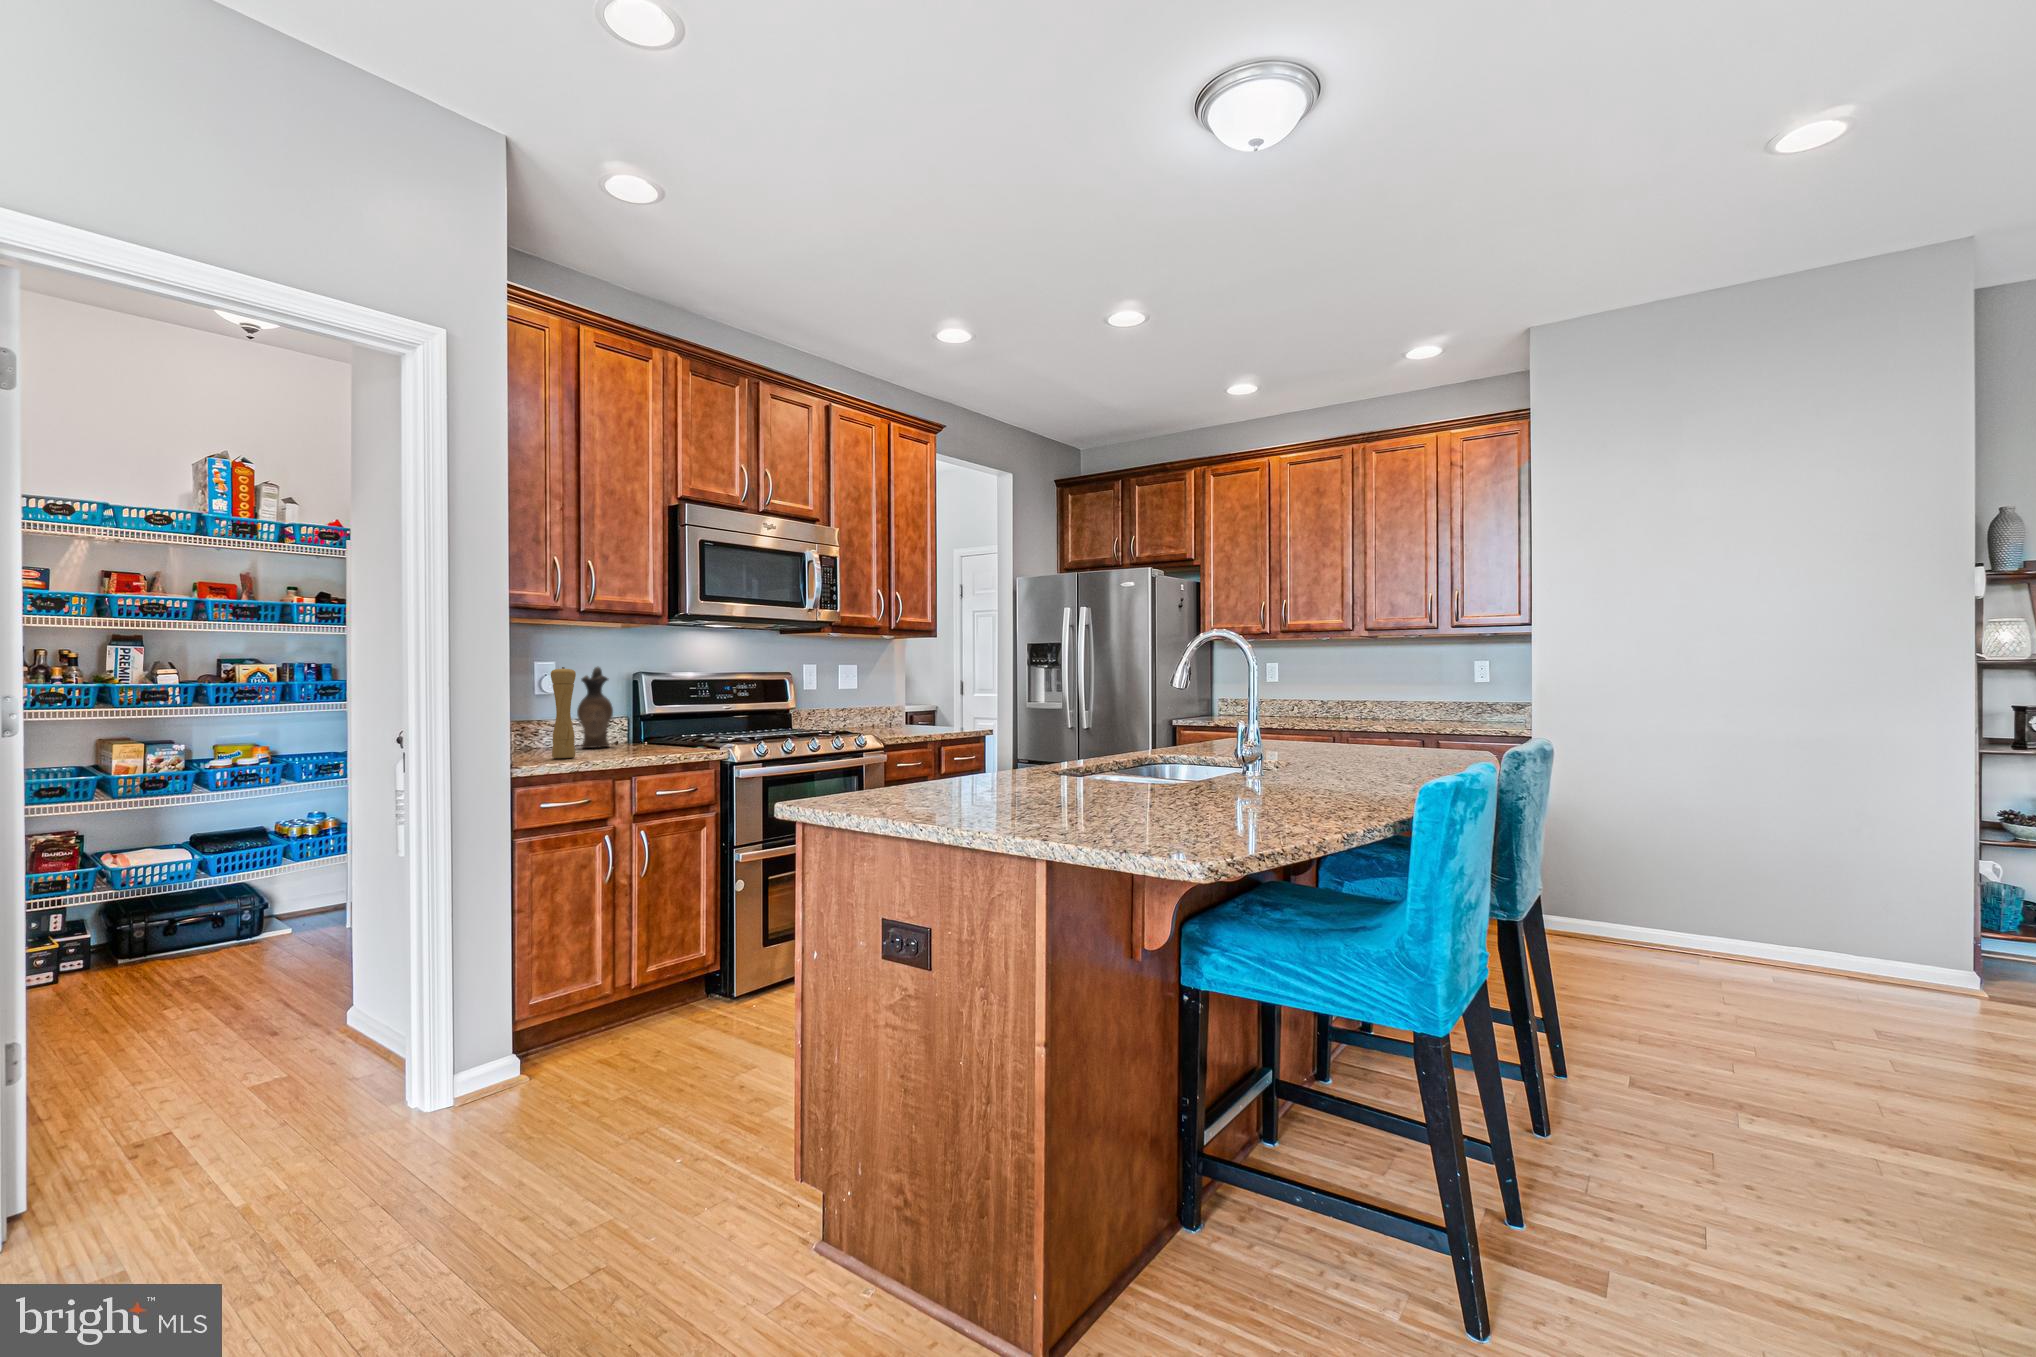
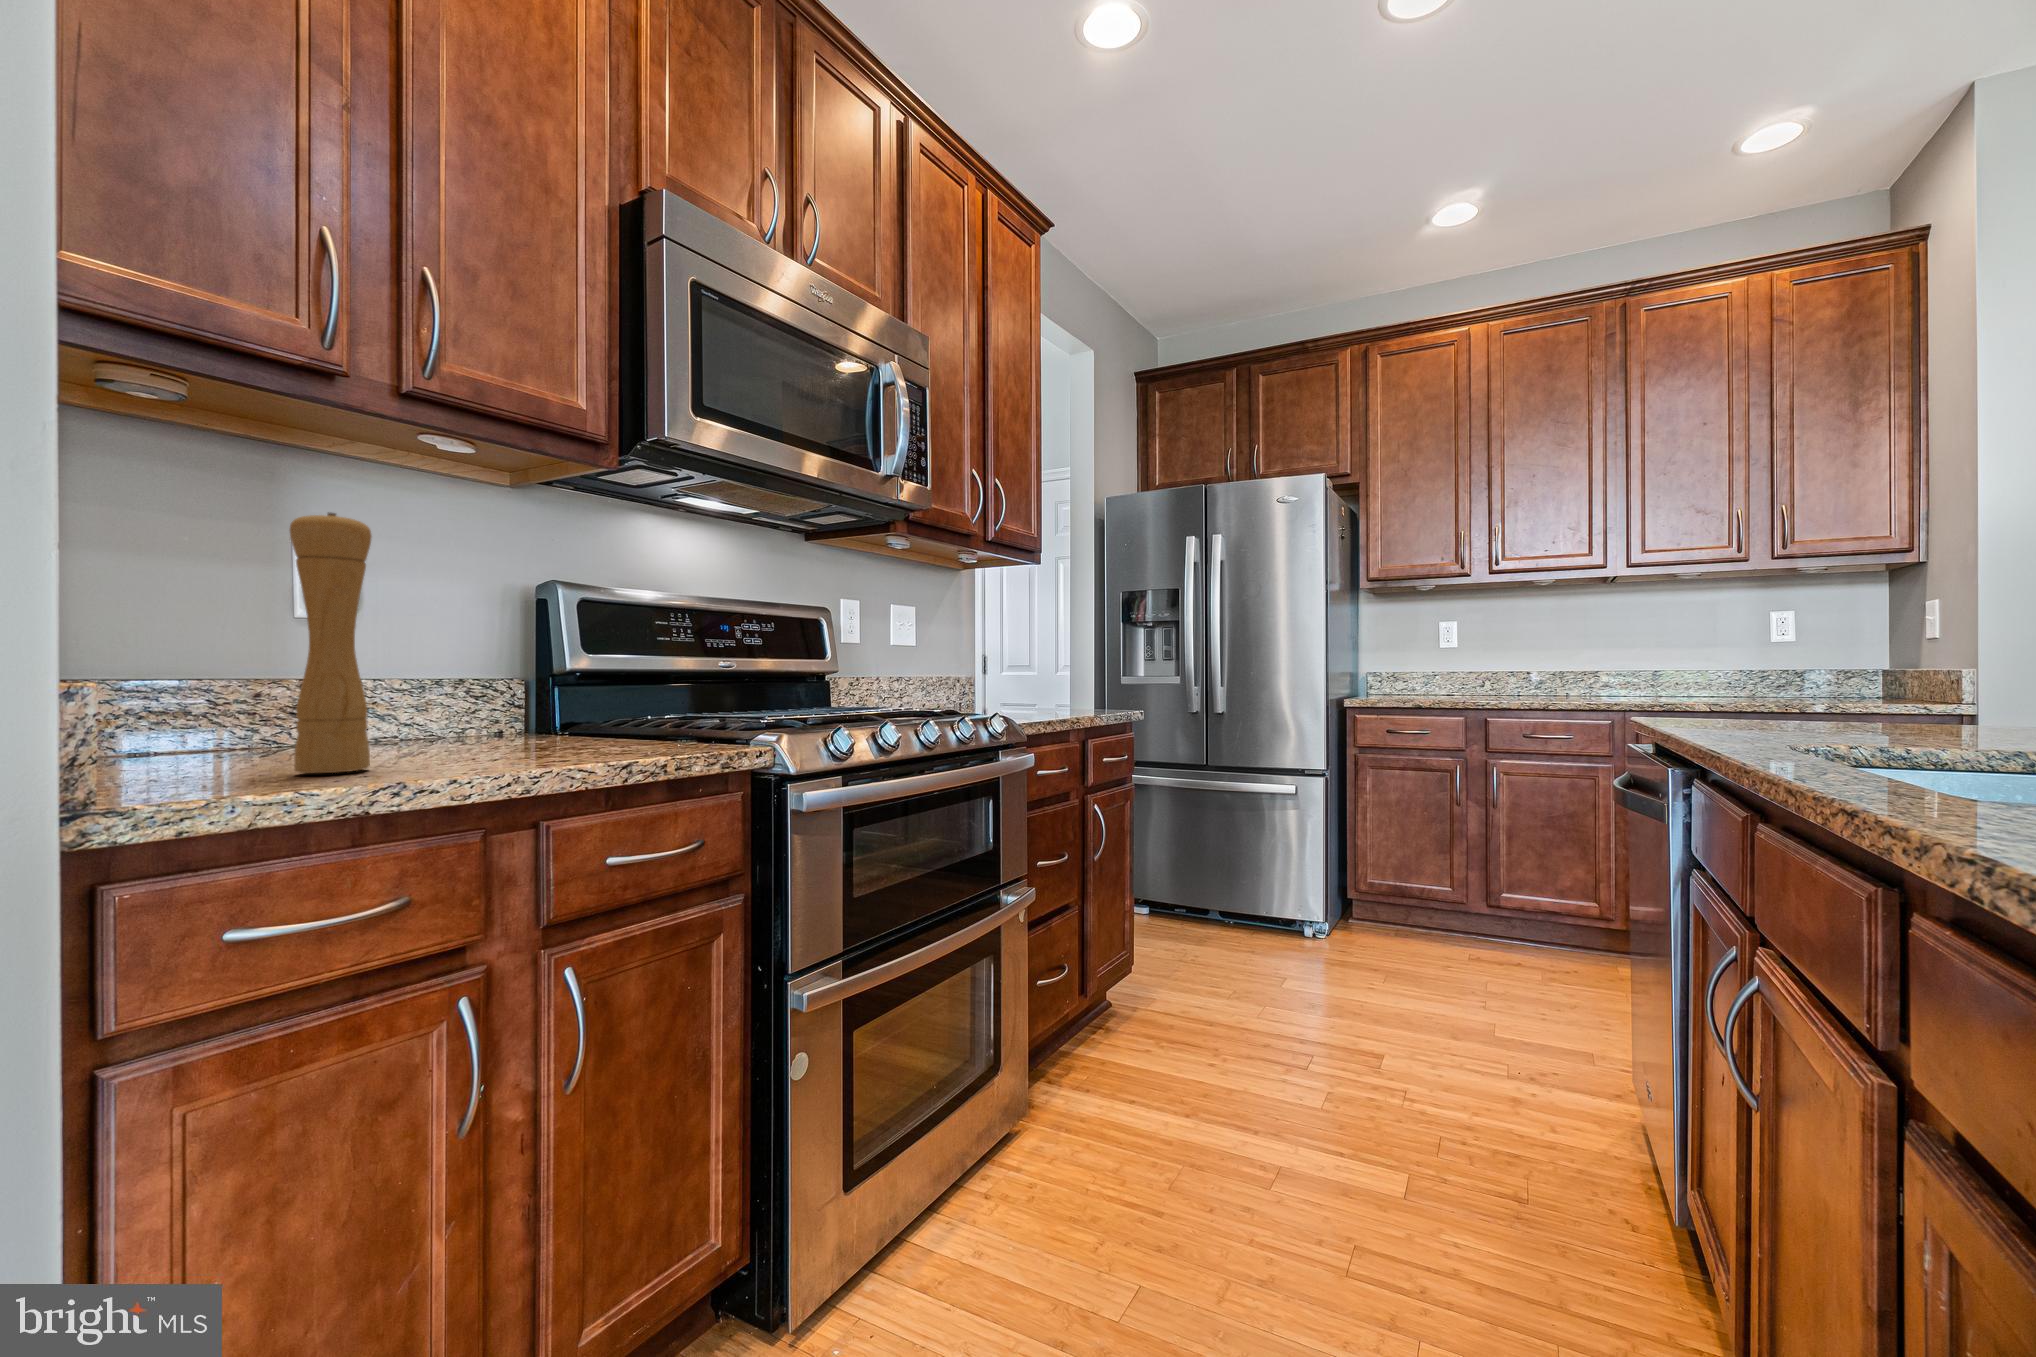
ceramic pitcher: present [577,667,613,748] -> none [394,555,487,743]

